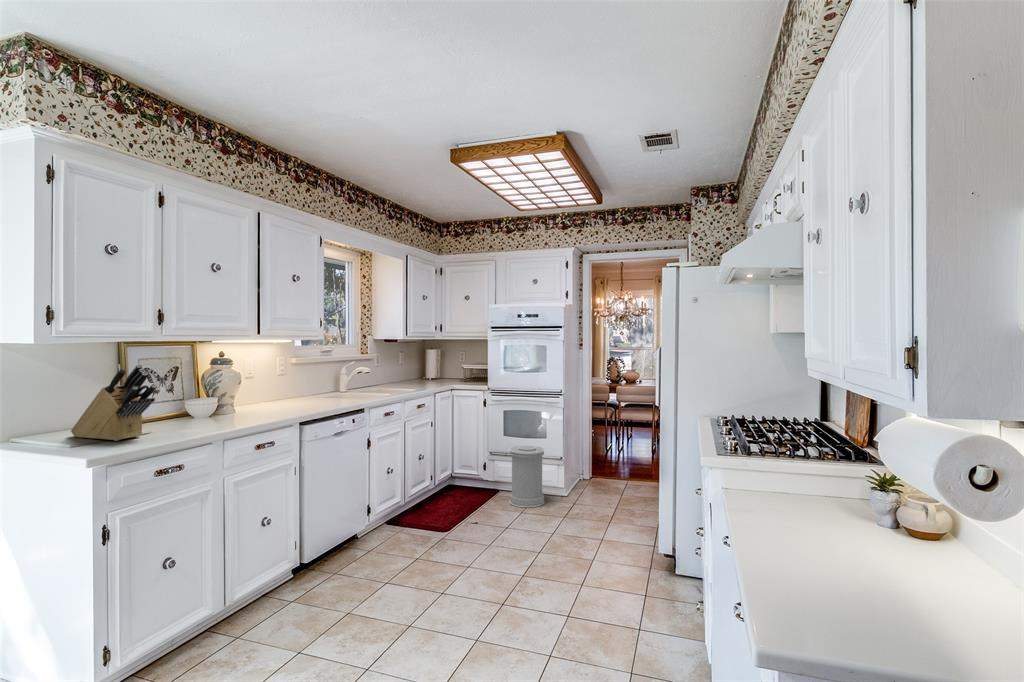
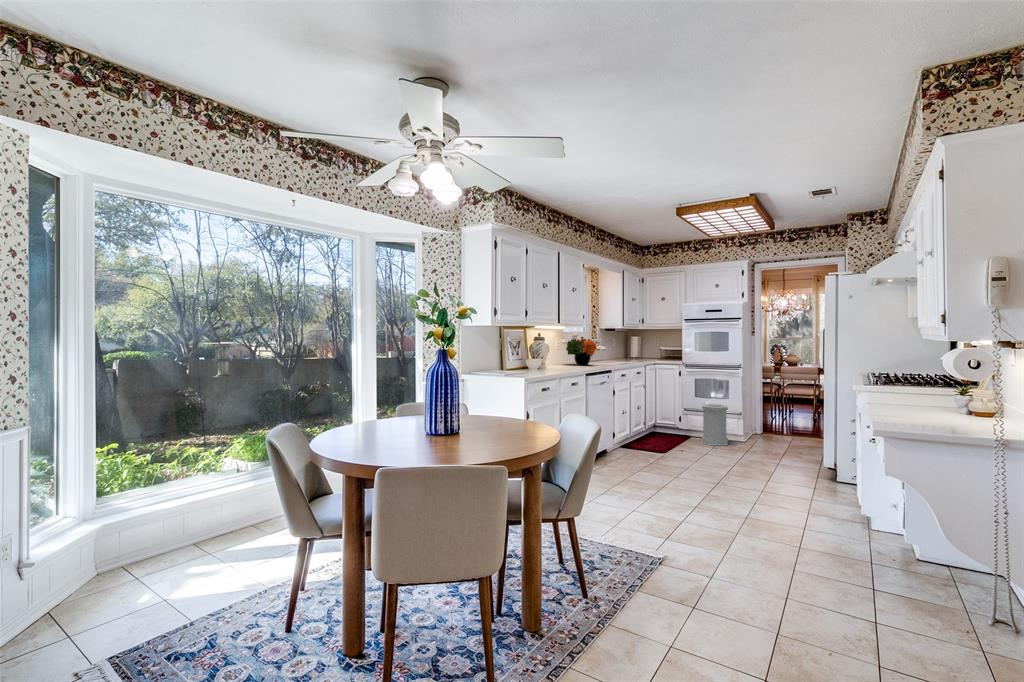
flower arrangement: none [286,354,343,401] -> present [566,337,597,365]
knife block: present [71,364,156,441] -> none [499,336,539,373]

